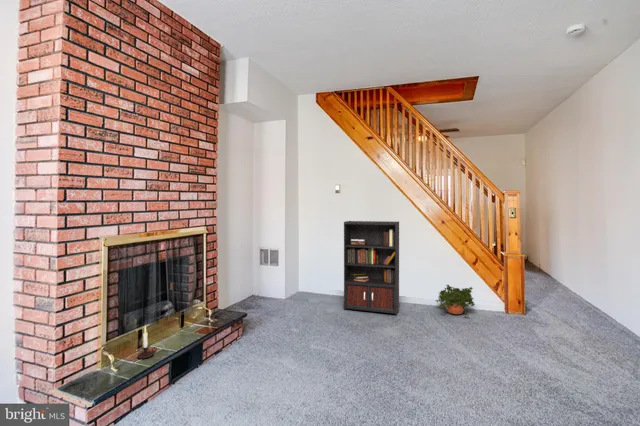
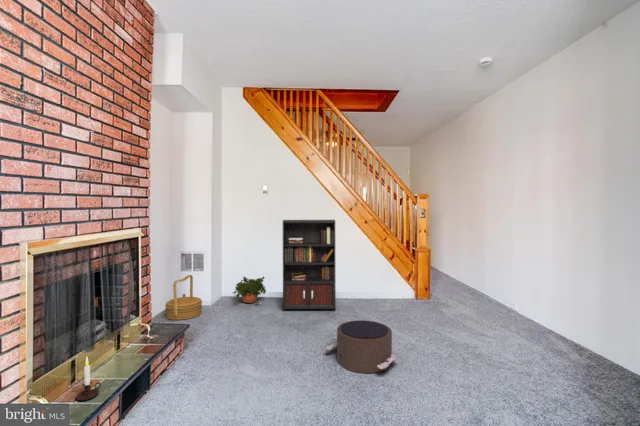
woven basket: none [243,269,274,308] -> present [165,275,202,320]
potted plant: present [436,285,475,315] -> present [233,277,266,303]
pouf: none [360,327,432,383] -> present [326,320,398,373]

